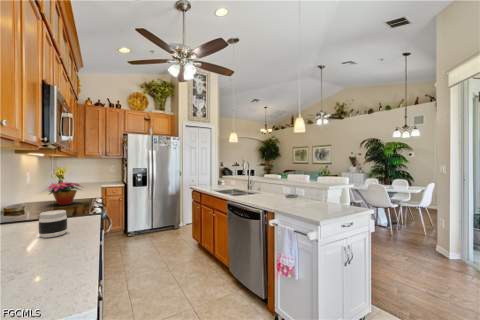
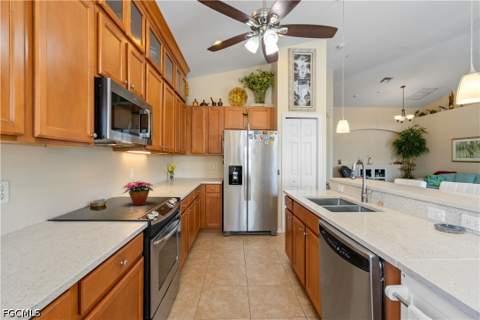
jar: present [39,210,67,238] -> none [40,221,75,257]

